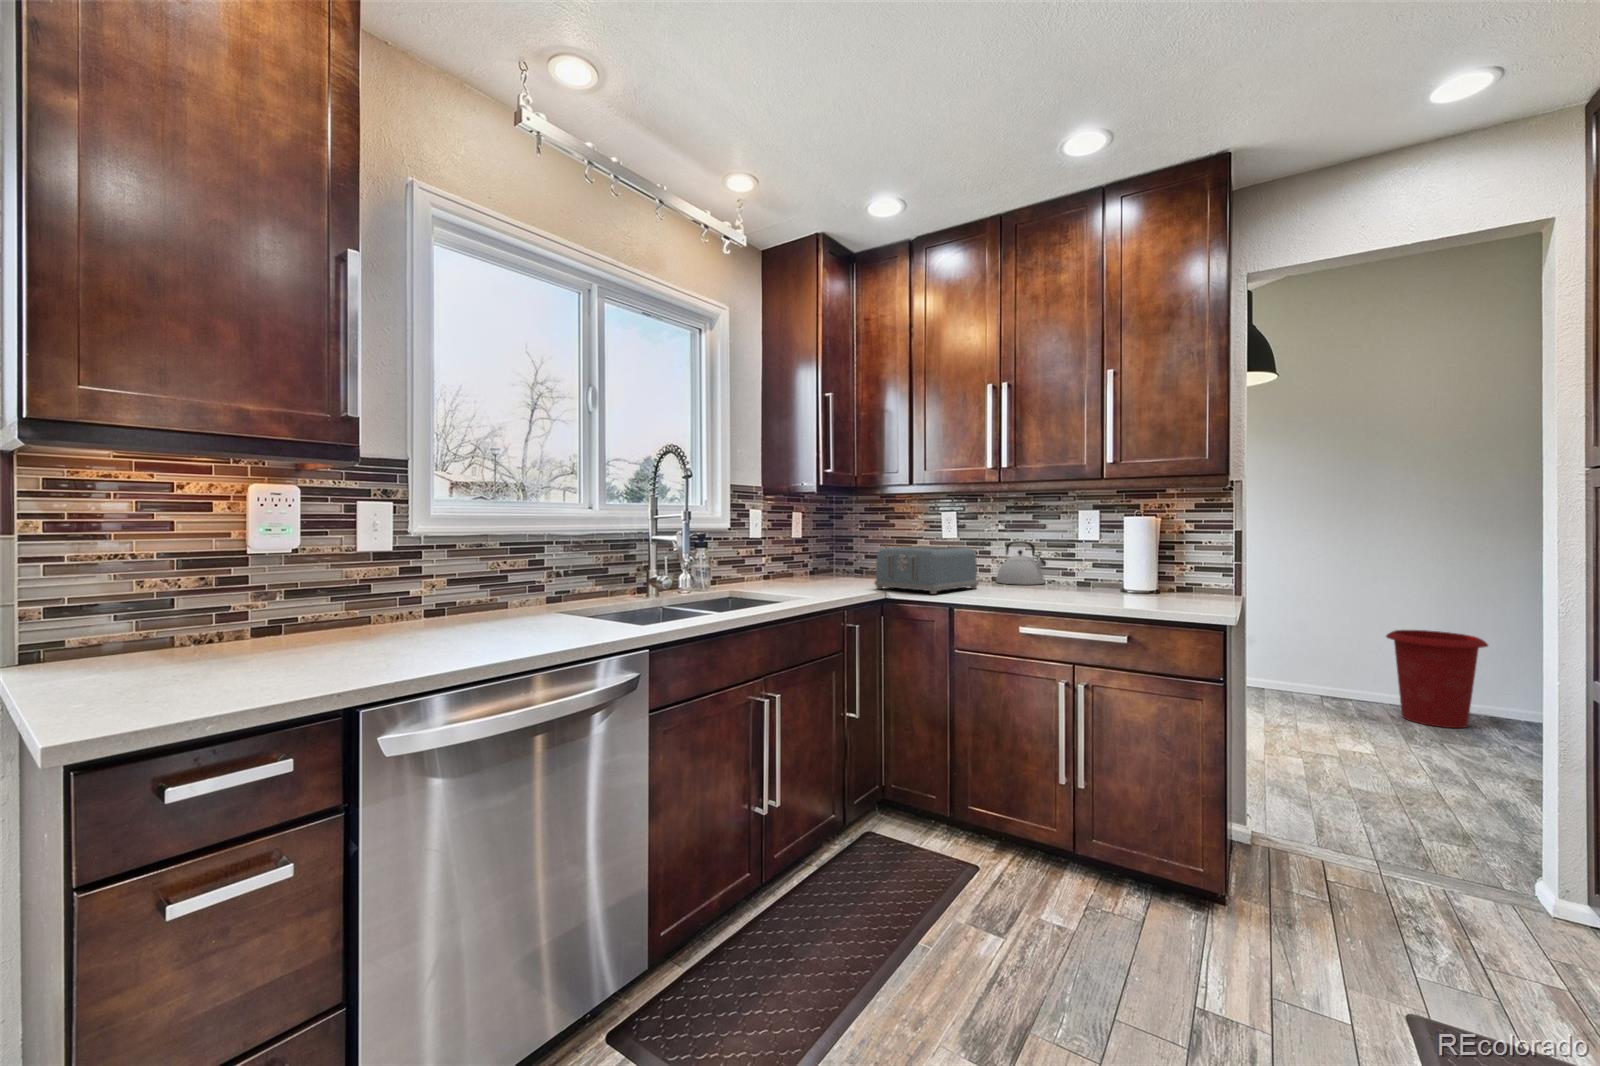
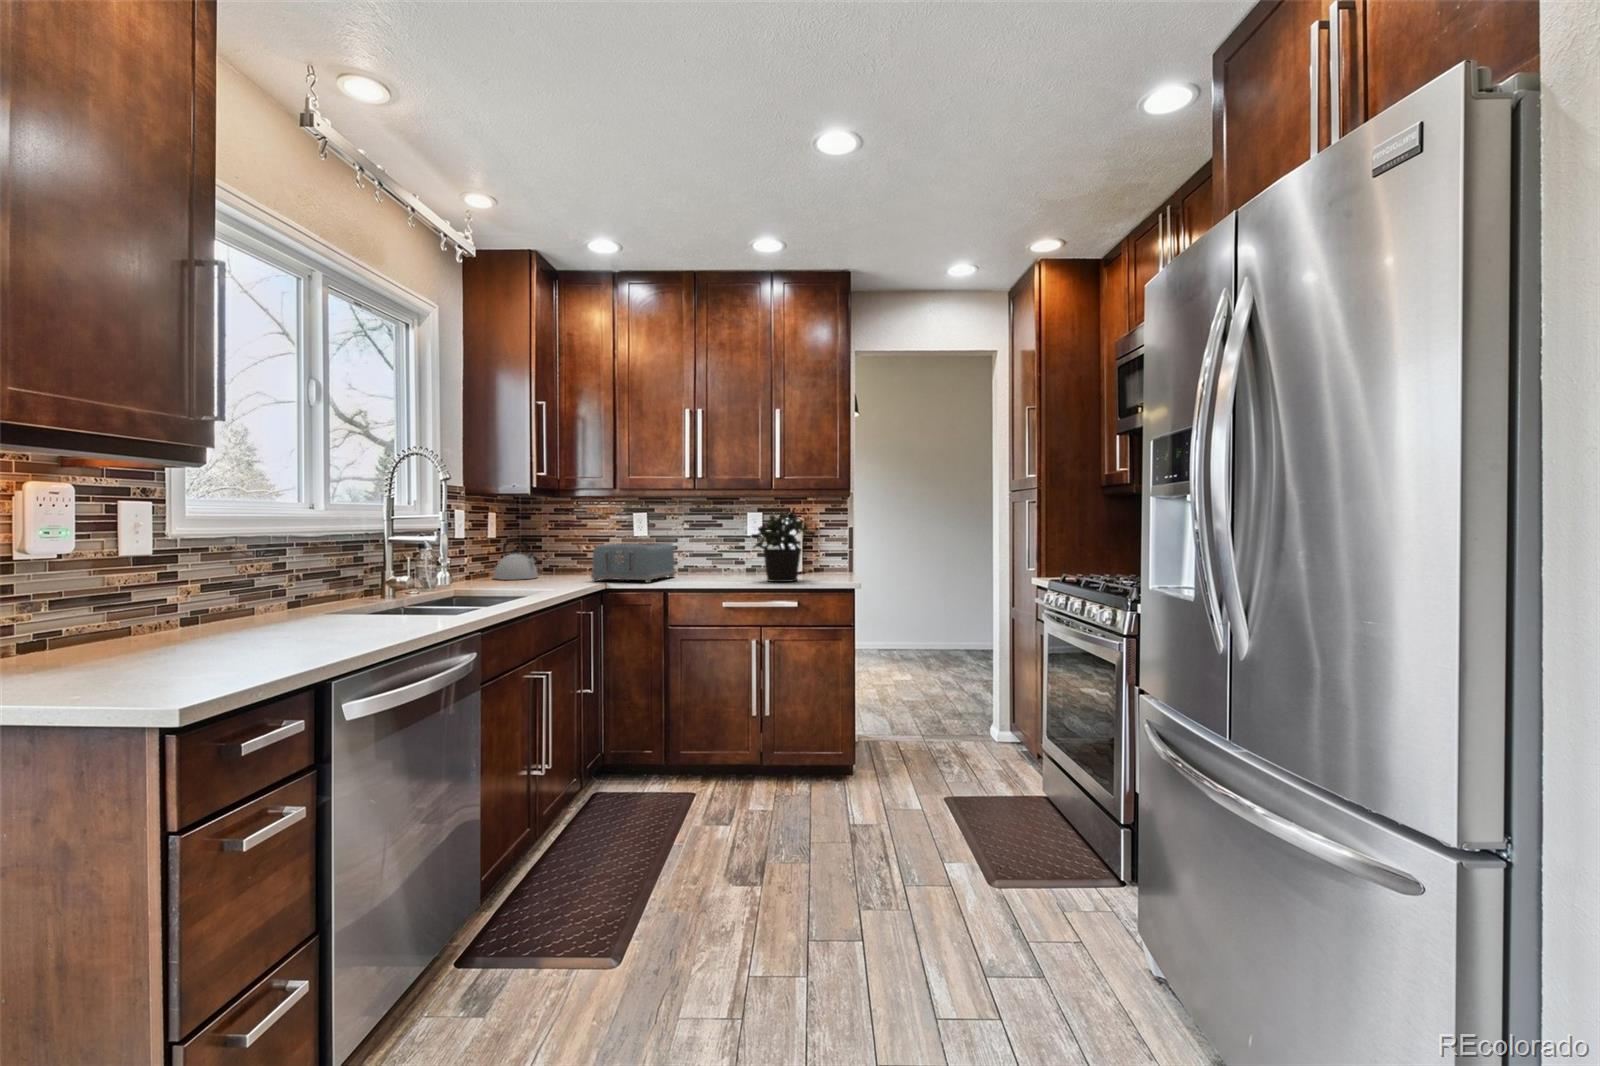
potted plant: none [1065,502,1166,604] -> present [751,510,815,582]
kettle: present [996,541,1045,585] -> present [493,541,538,580]
waste bin: present [1386,630,1488,728] -> none [911,596,961,658]

